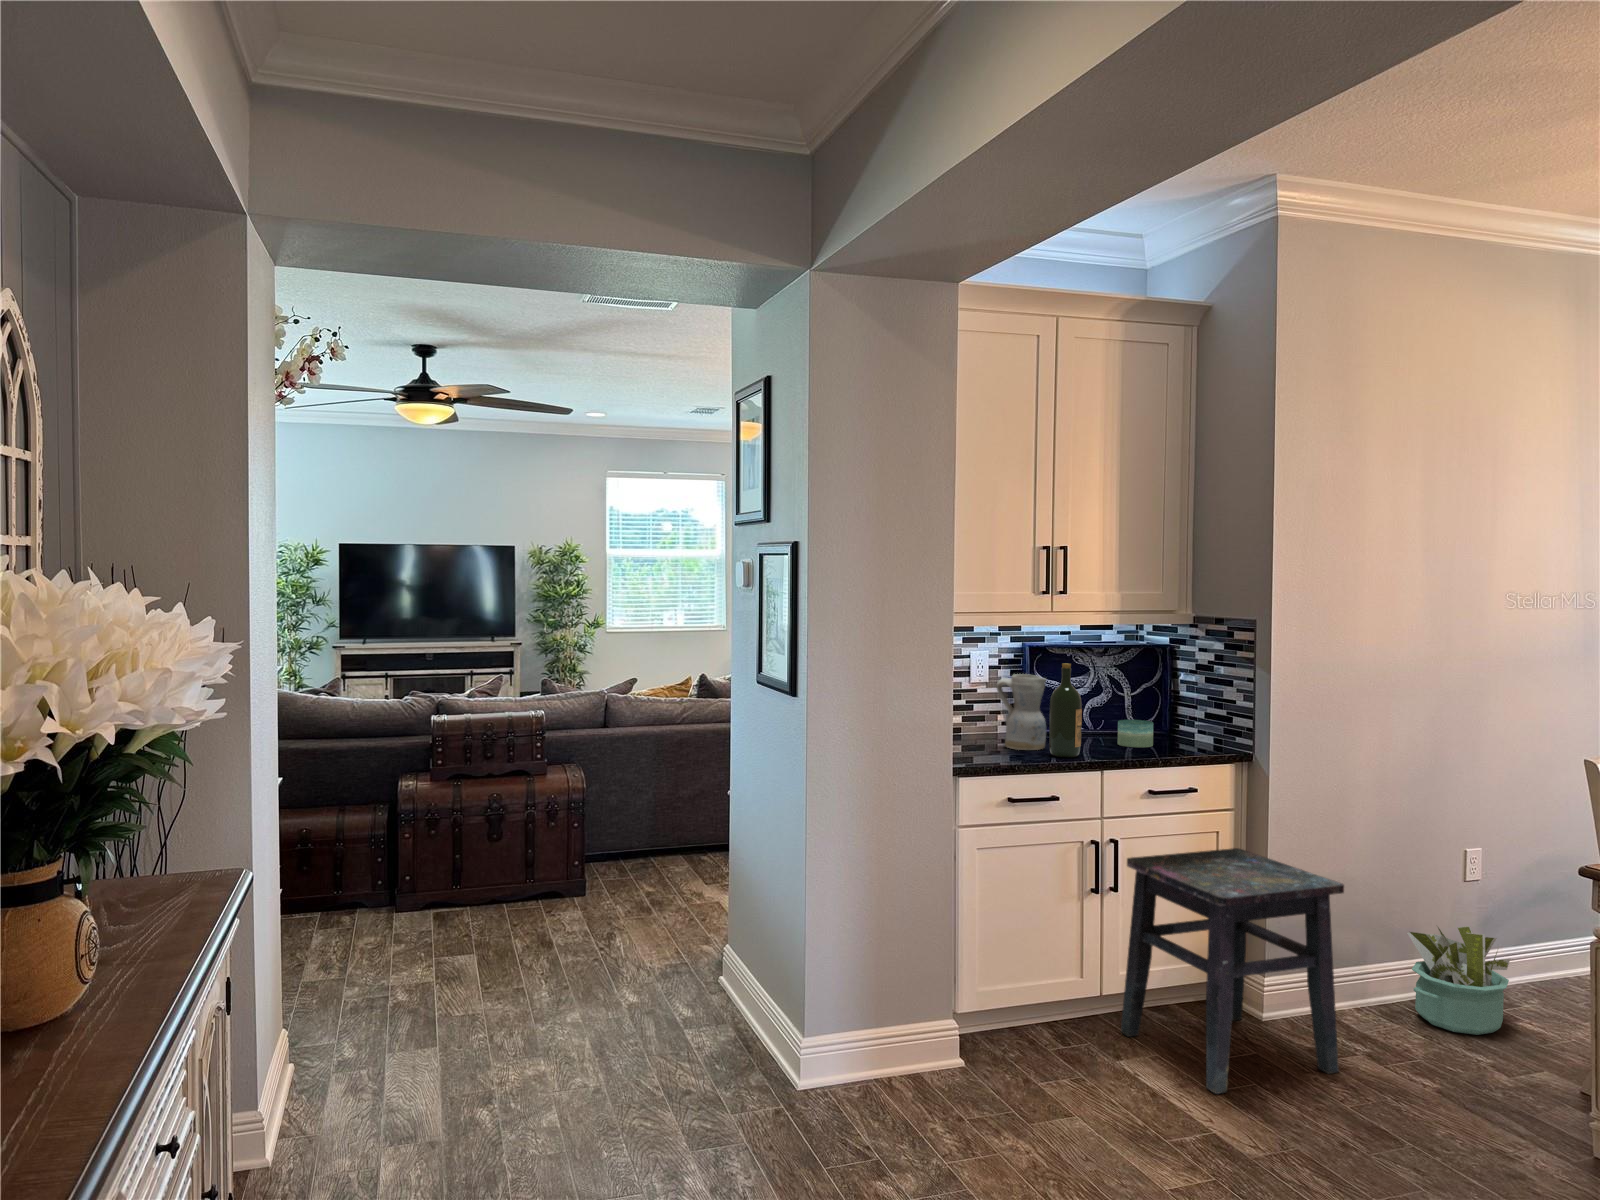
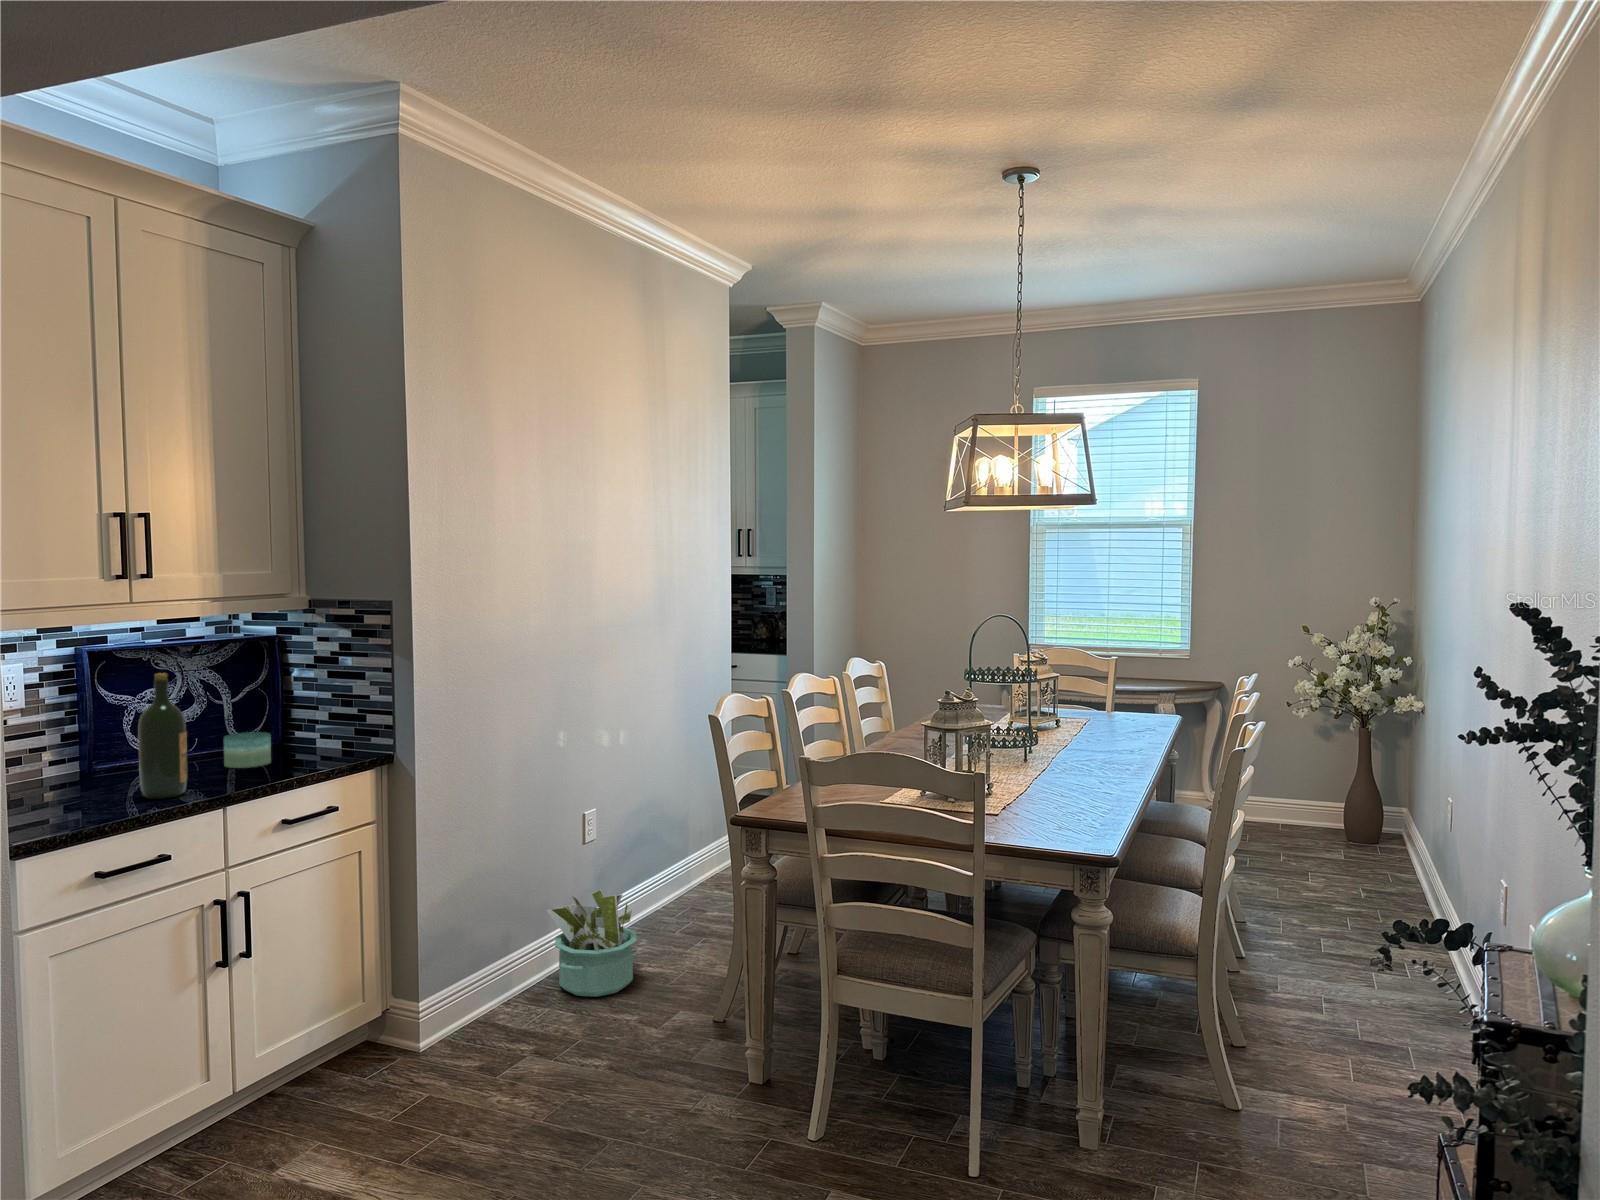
ceramic pitcher: present [996,674,1046,750] -> none [45,692,128,797]
side table: present [1121,848,1344,1094] -> none [262,865,516,1166]

